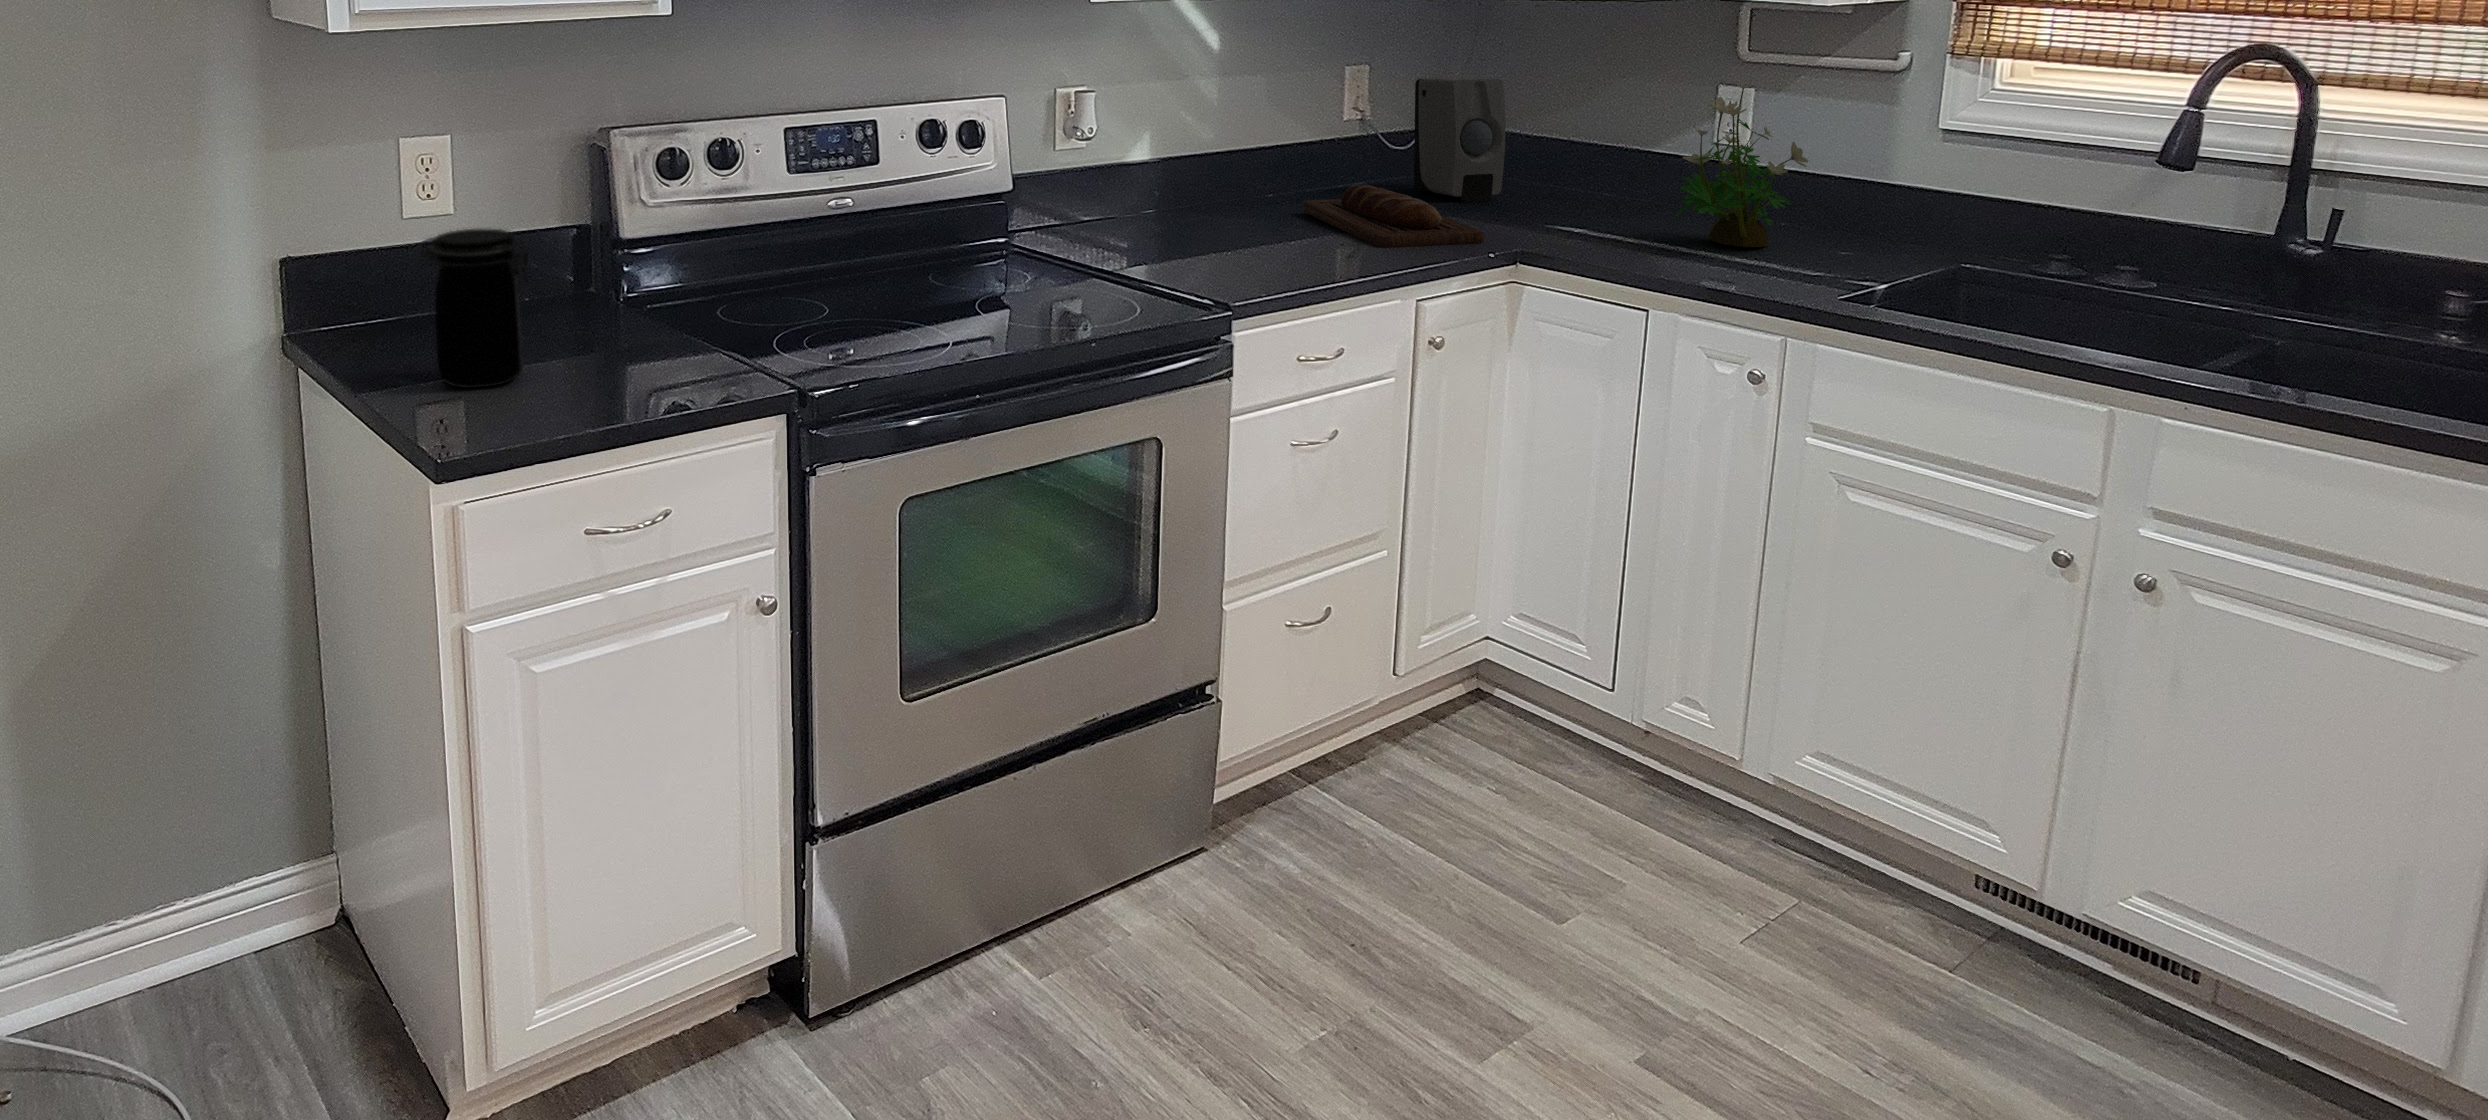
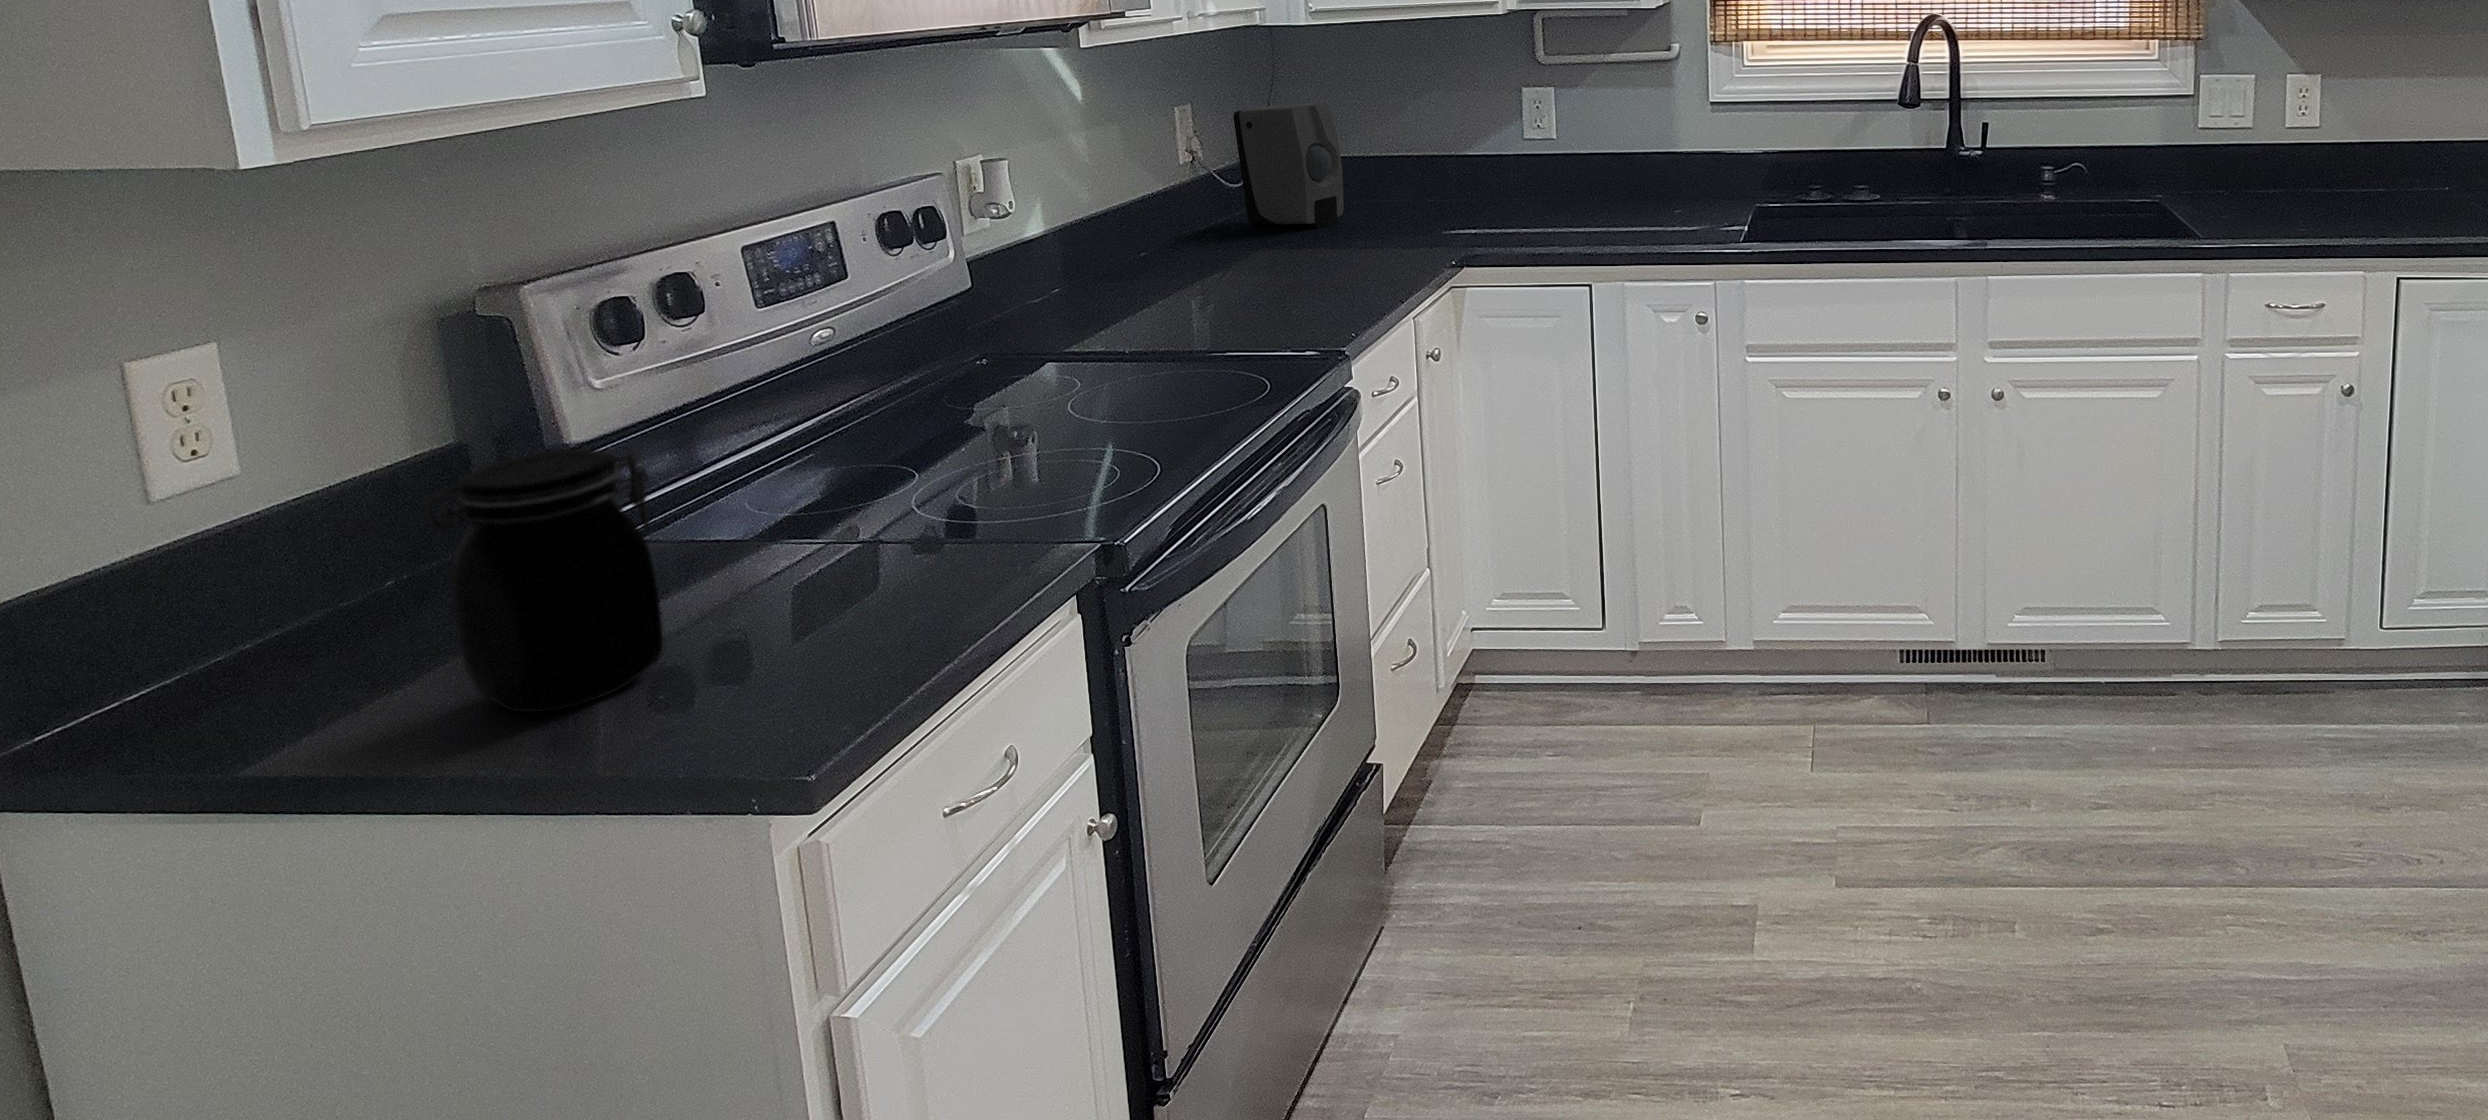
potted plant: present [1675,83,1808,247] -> none [1538,80,1644,221]
bread loaf: present [1302,184,1484,248] -> none [1195,222,1416,278]

